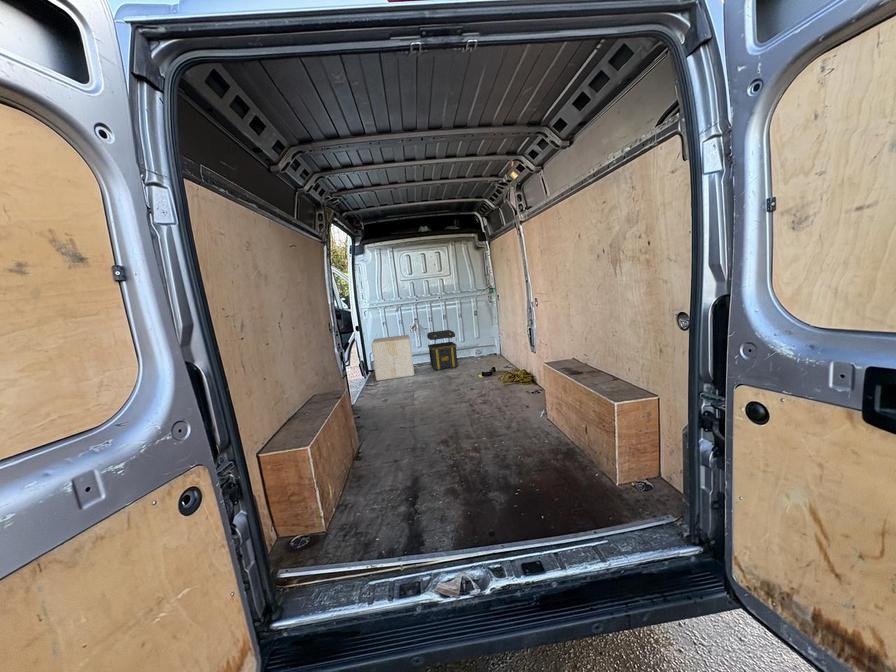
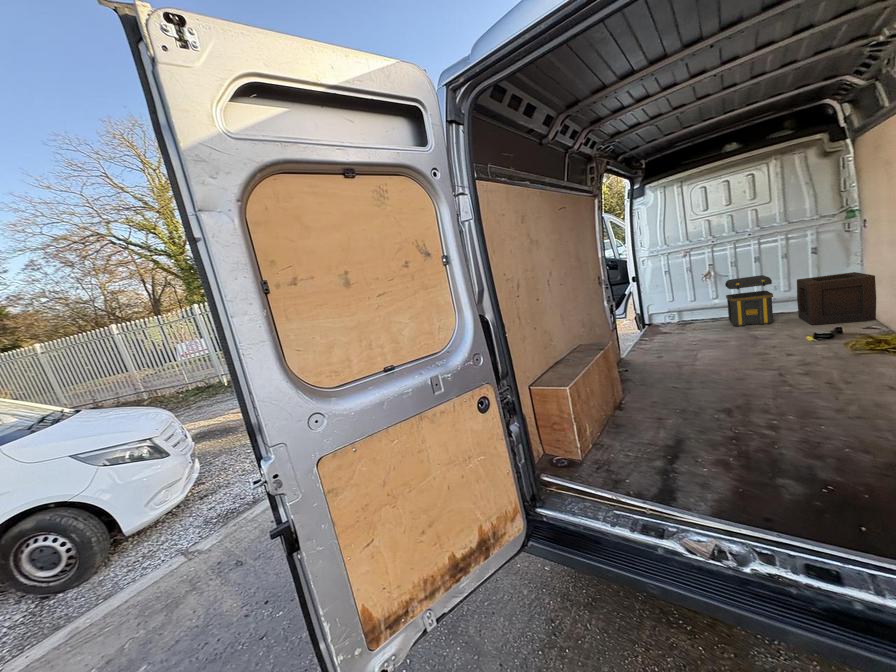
wooden crate: none [468,330,508,367] -> present [797,272,876,325]
cardboard box: present [371,335,414,381] -> none [648,284,703,335]

